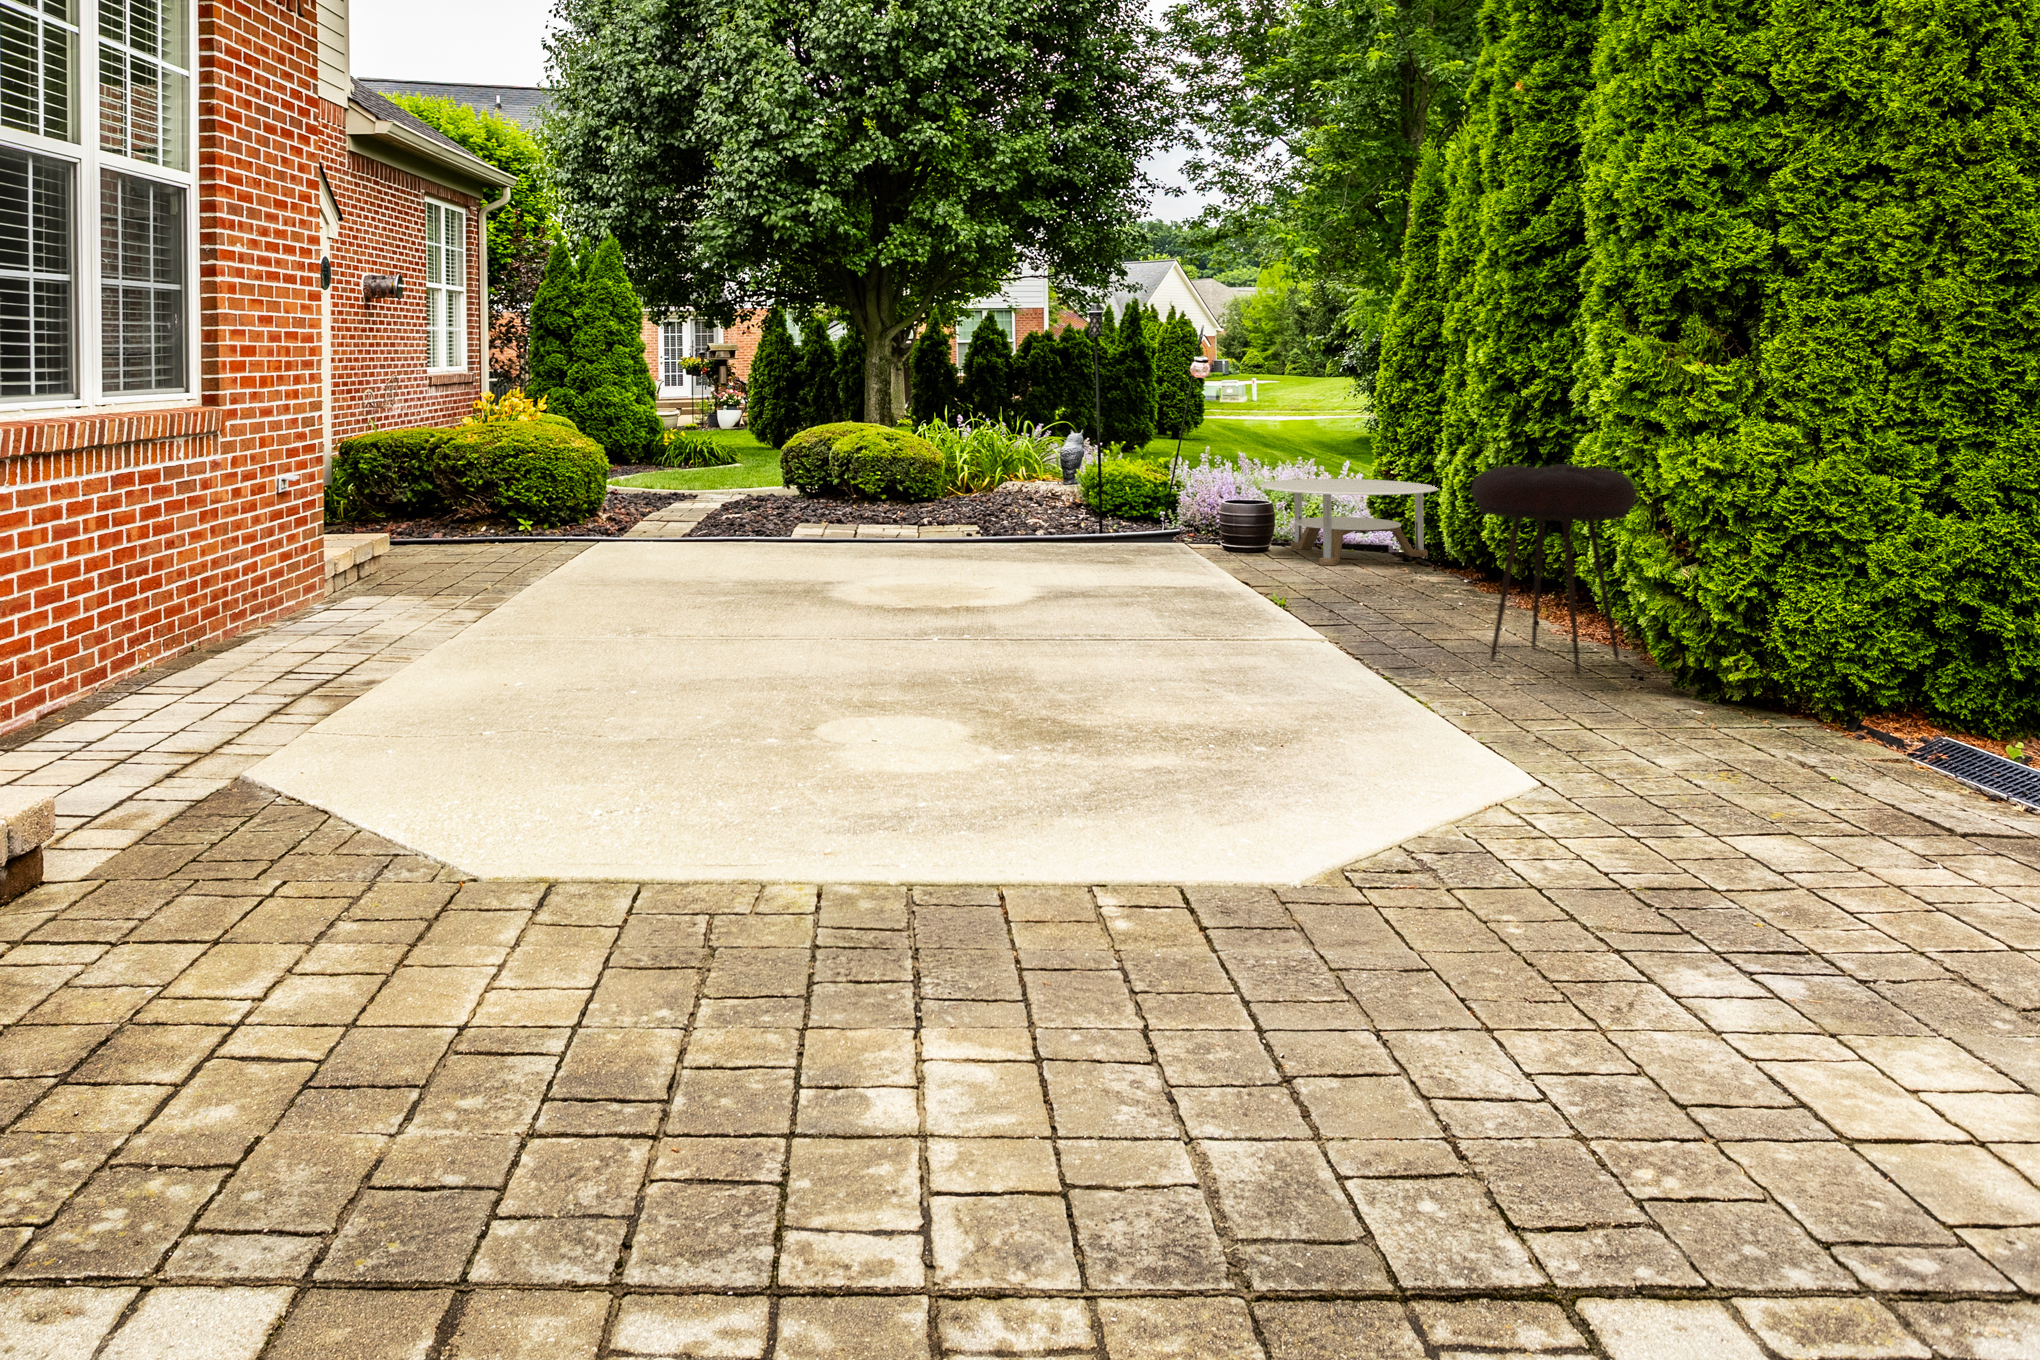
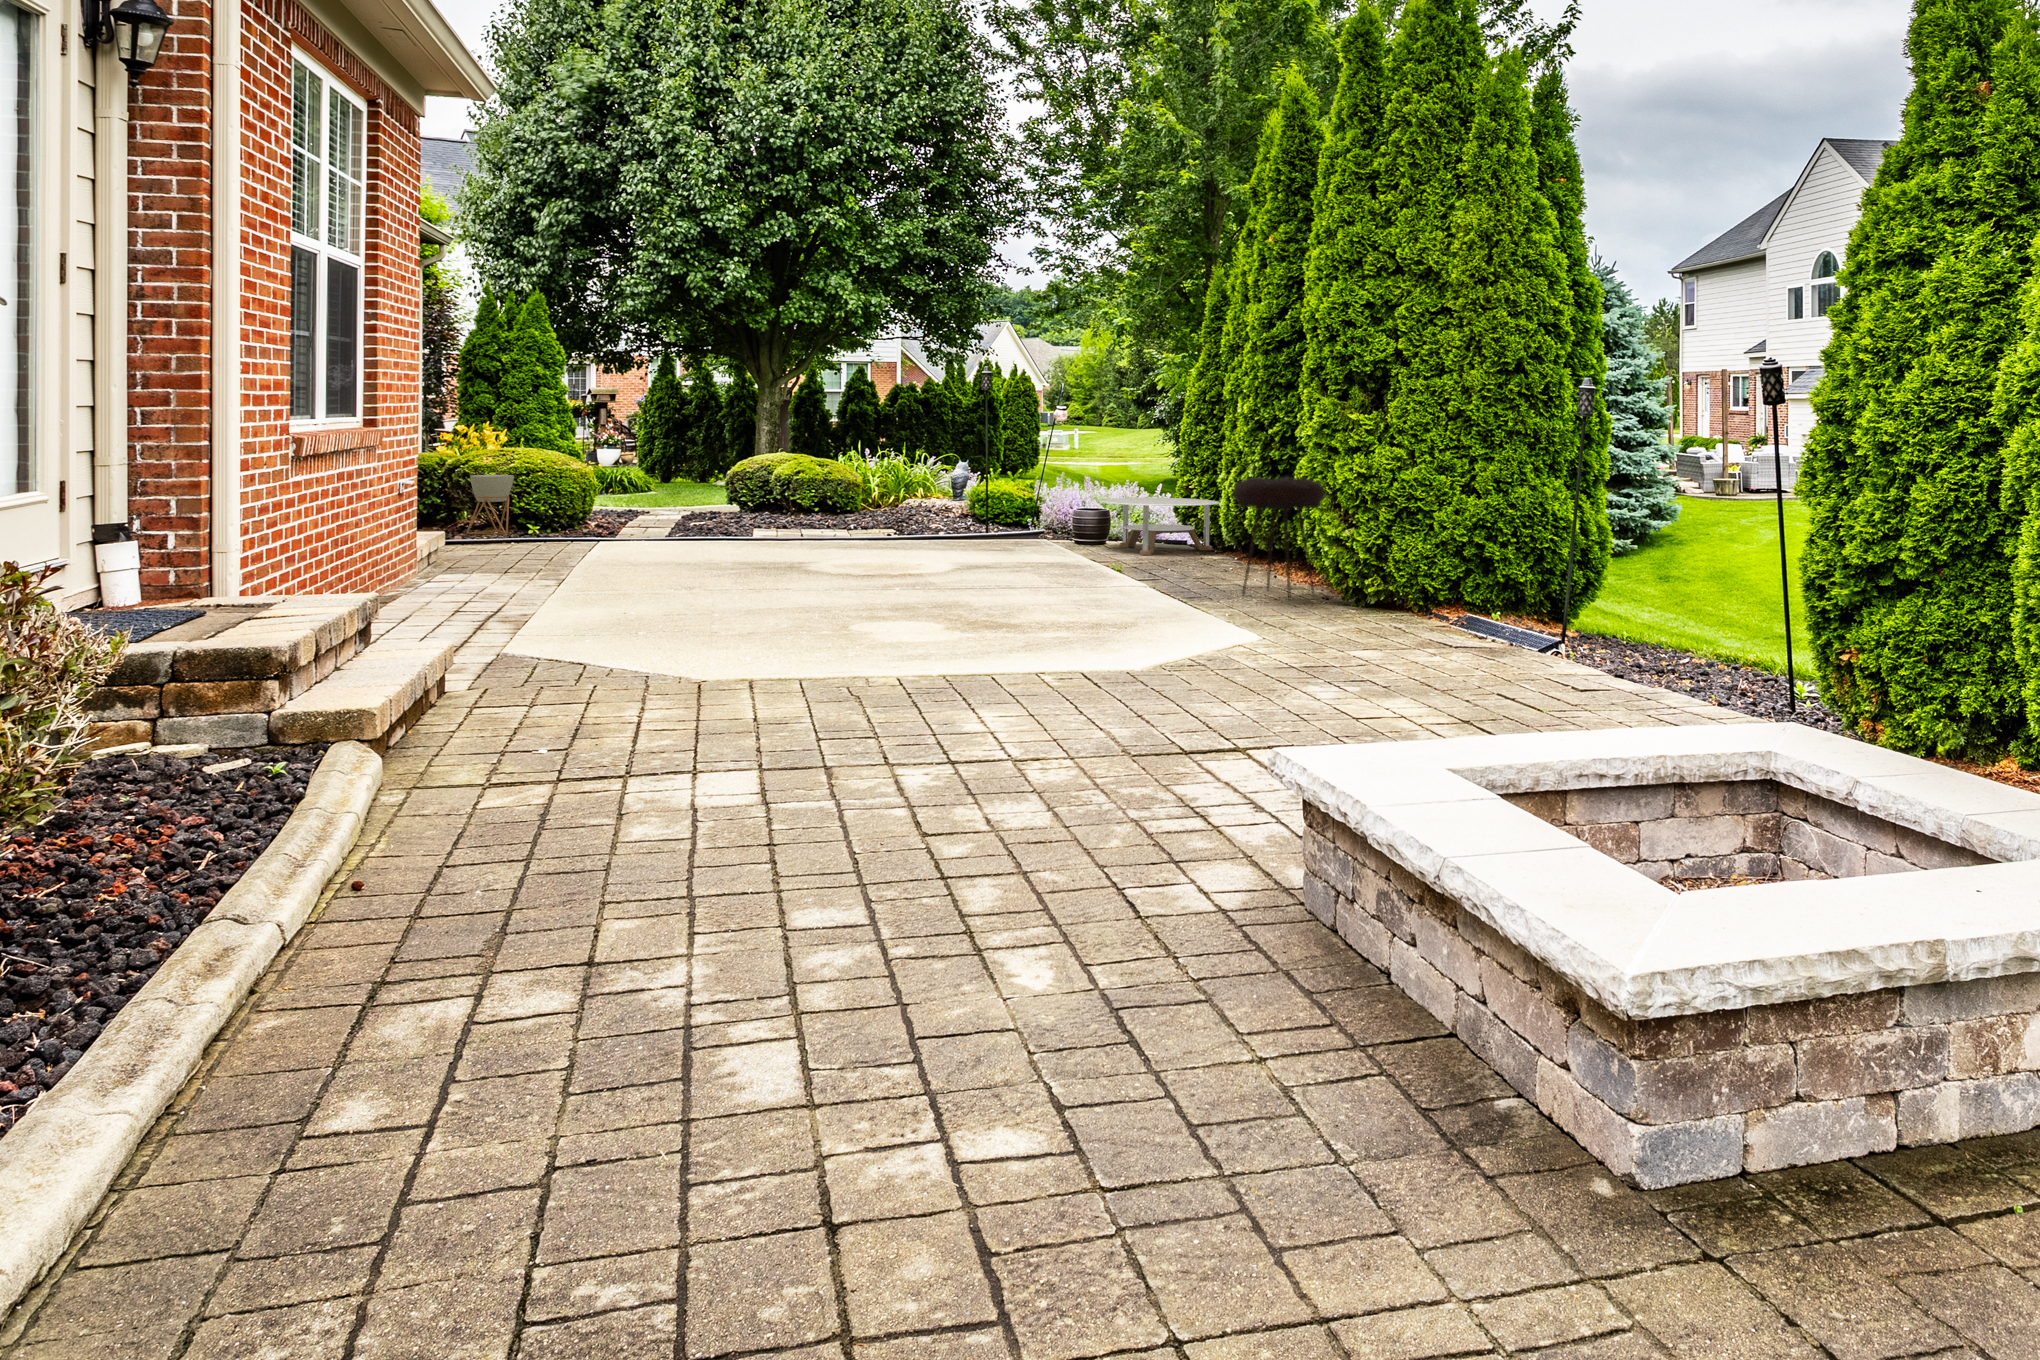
planter: none [485,449,537,521] -> present [466,475,514,535]

